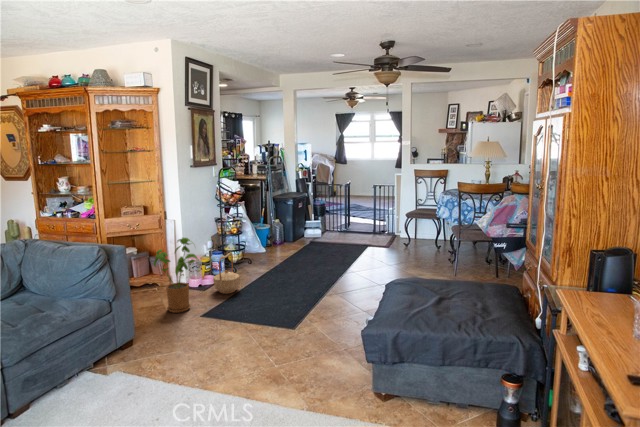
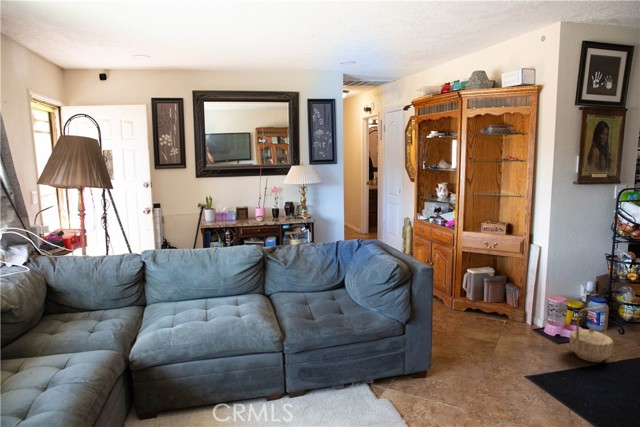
house plant: present [153,238,198,313] -> none [484,269,540,362]

